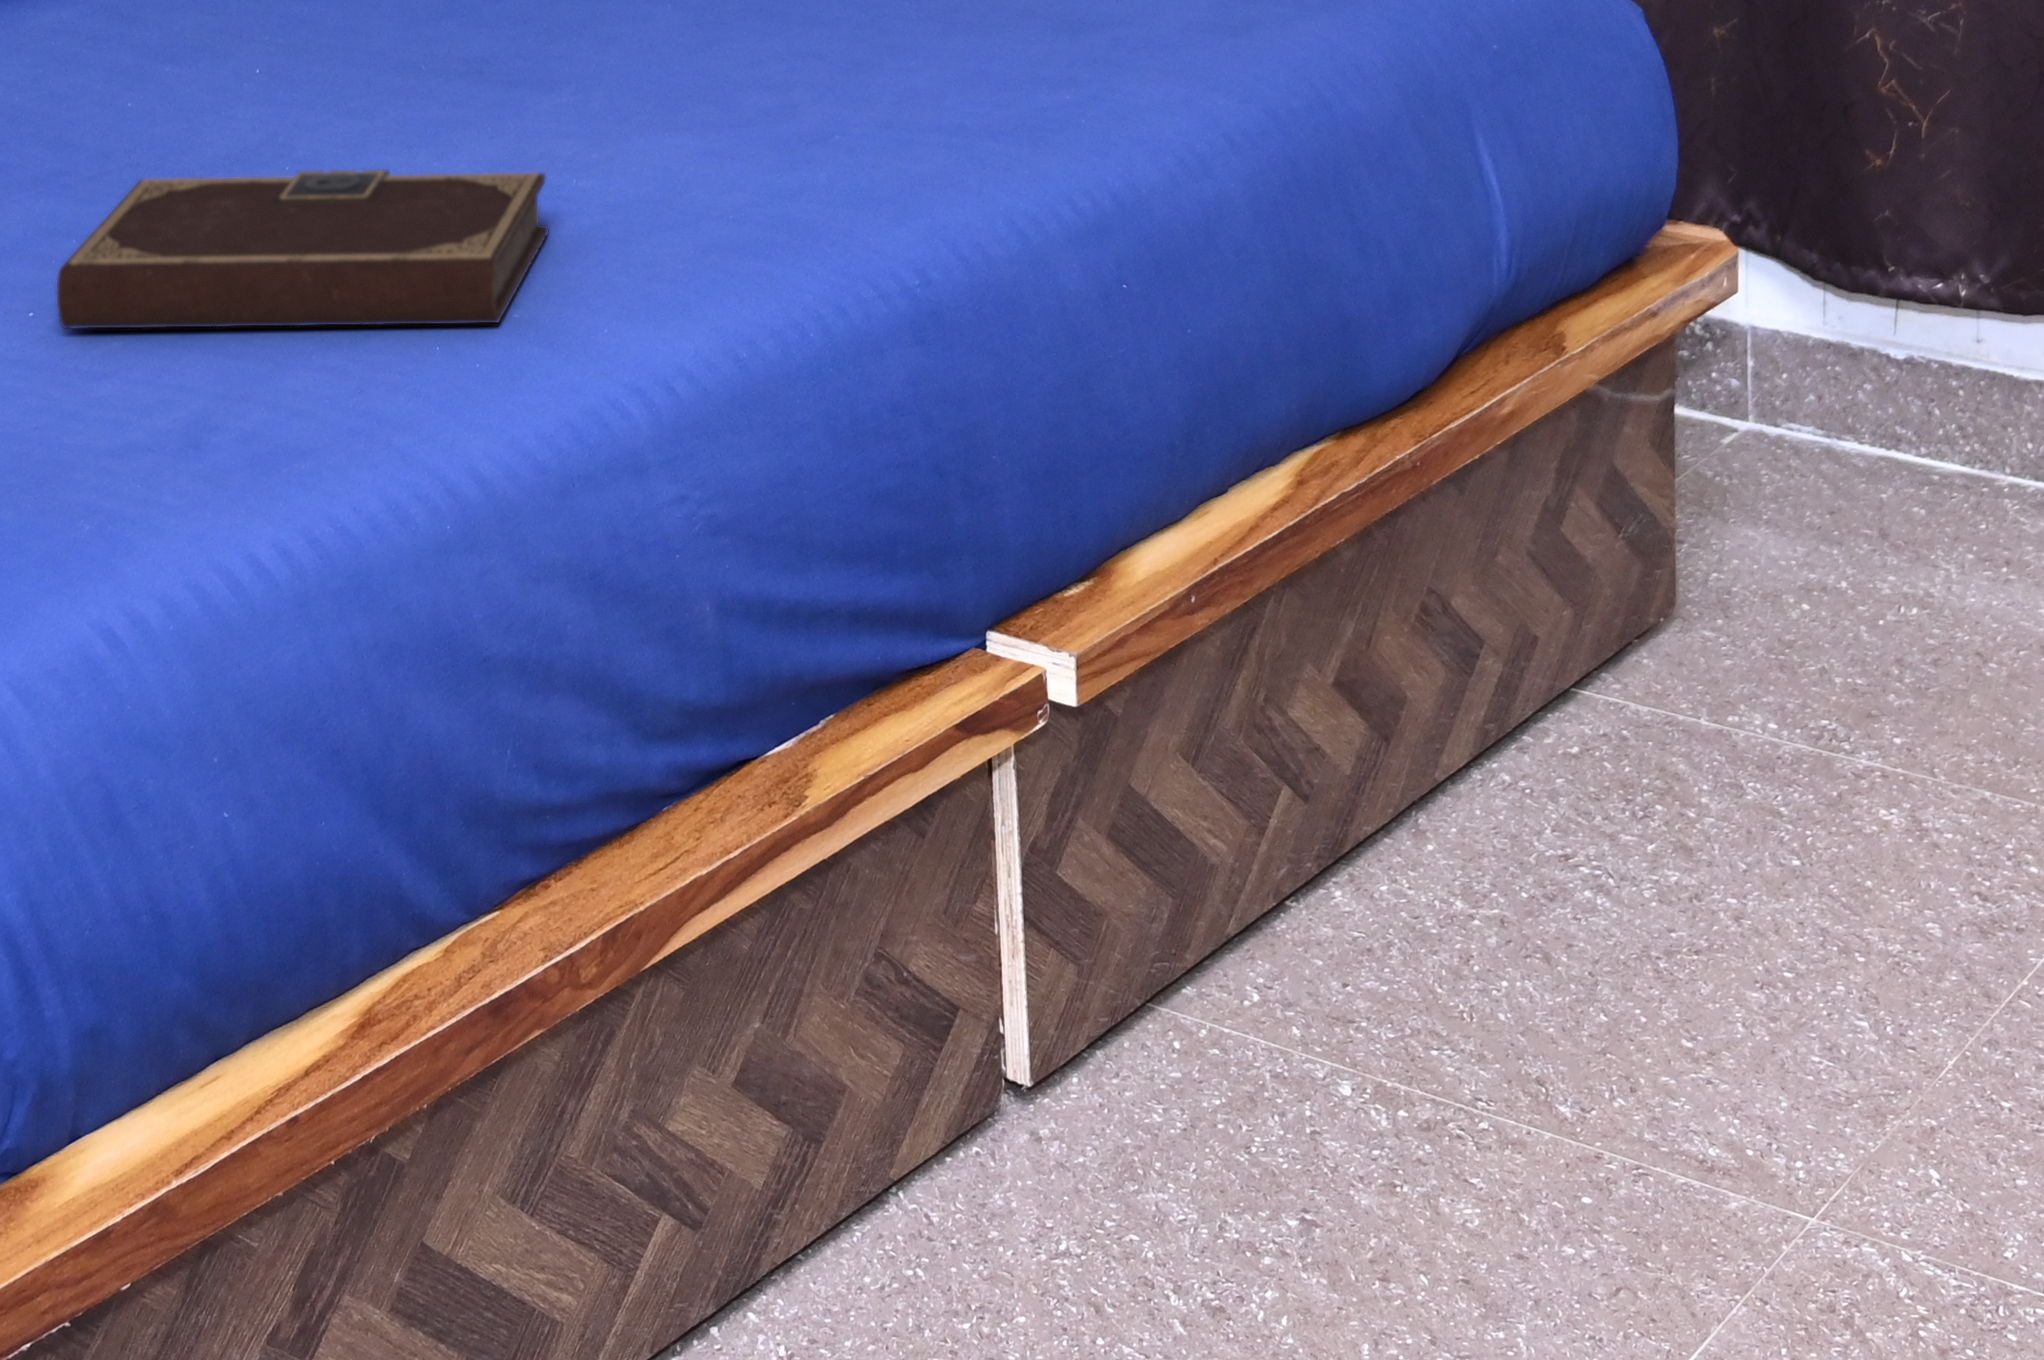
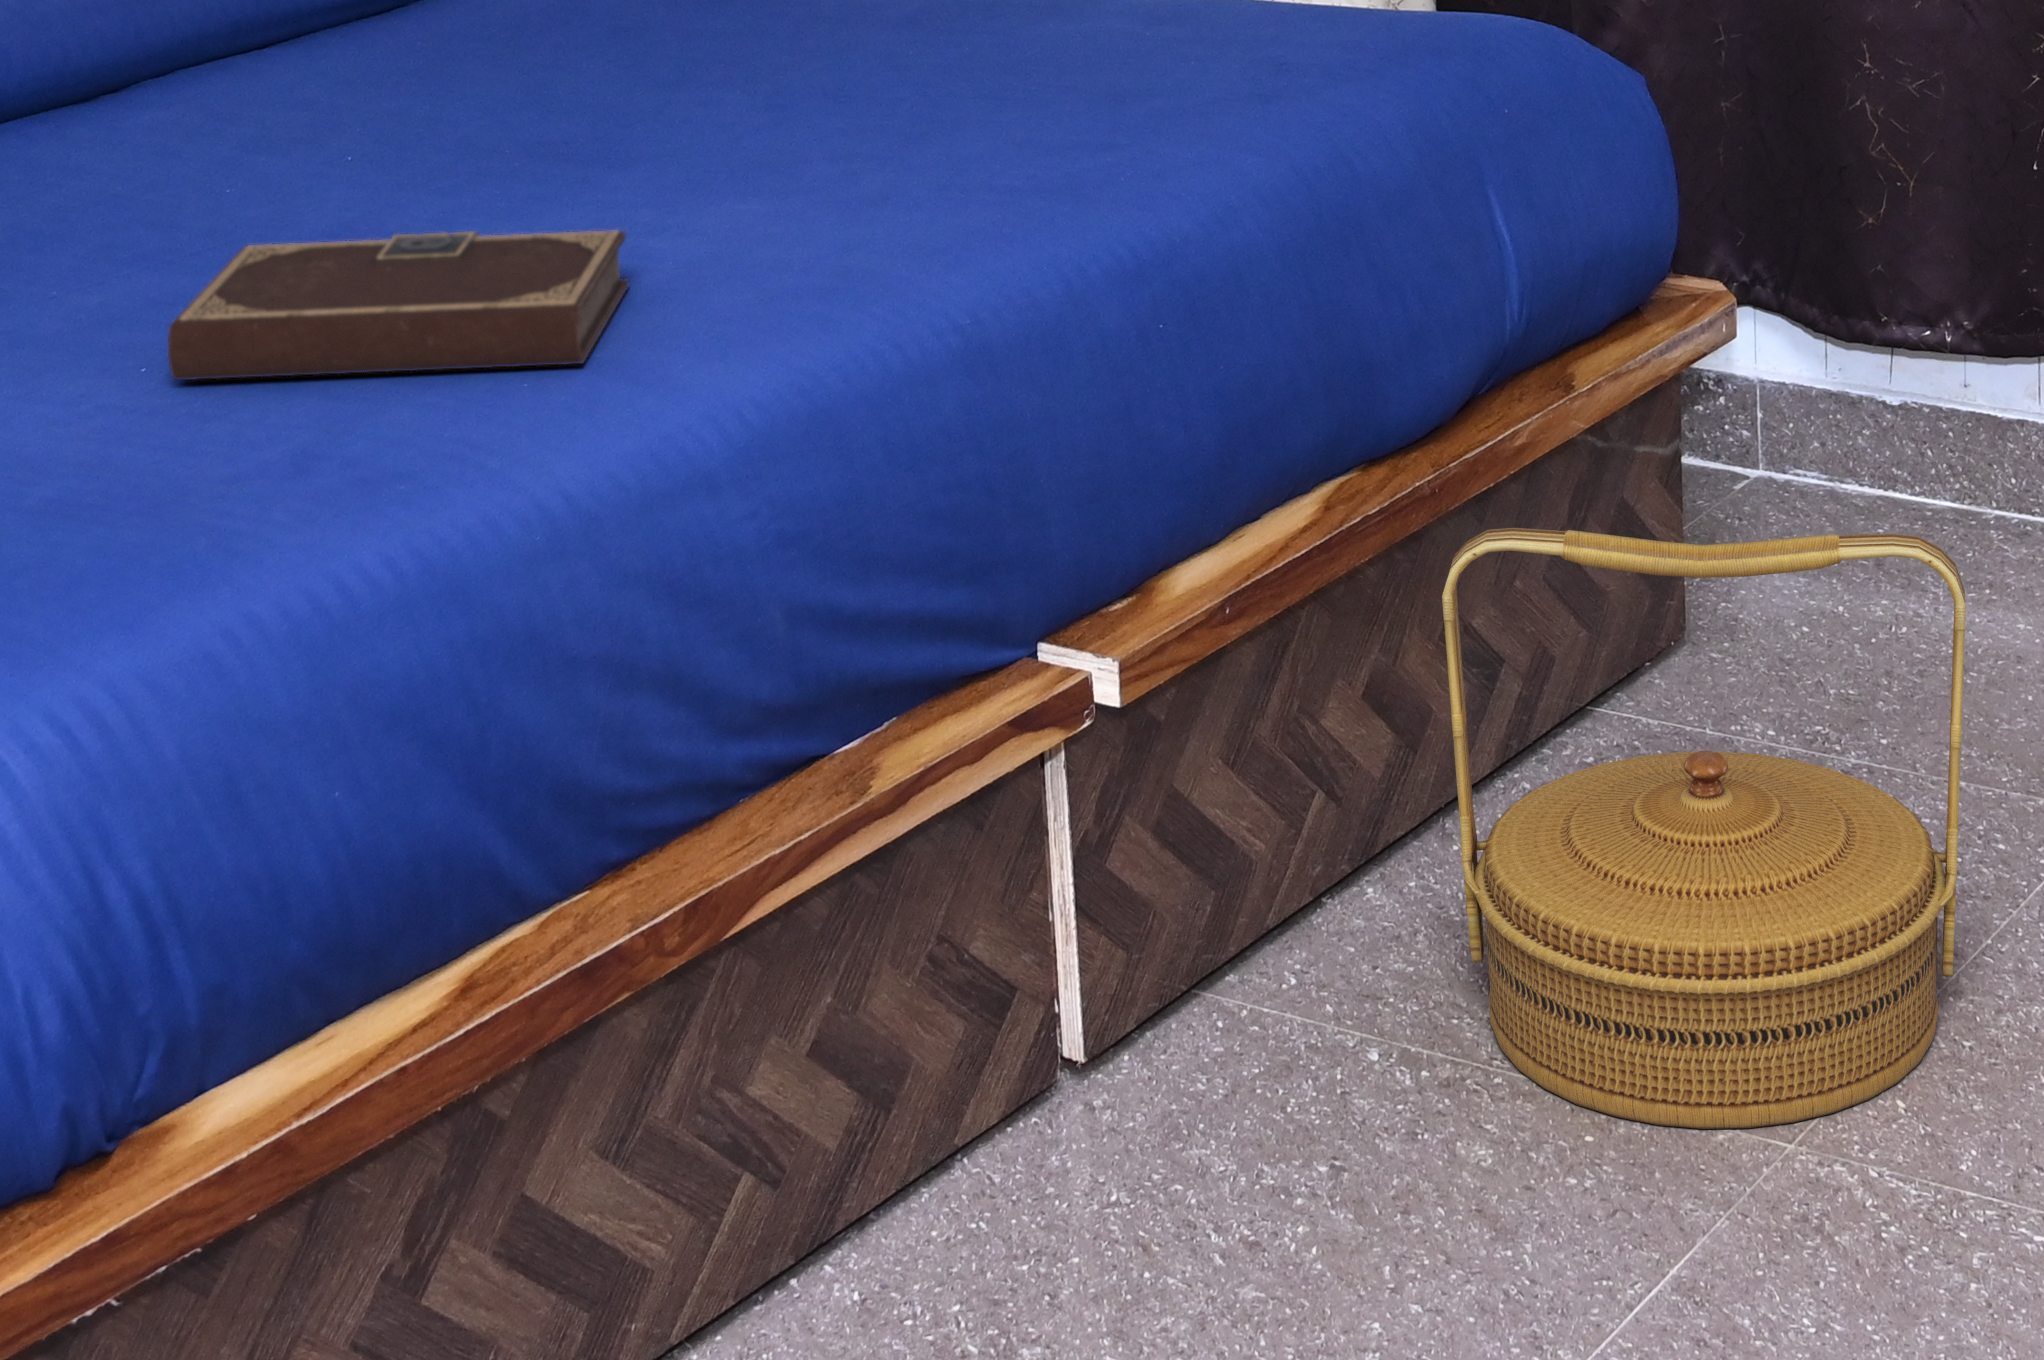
basket: none [1426,520,2012,1199] -> present [1442,528,1966,1129]

